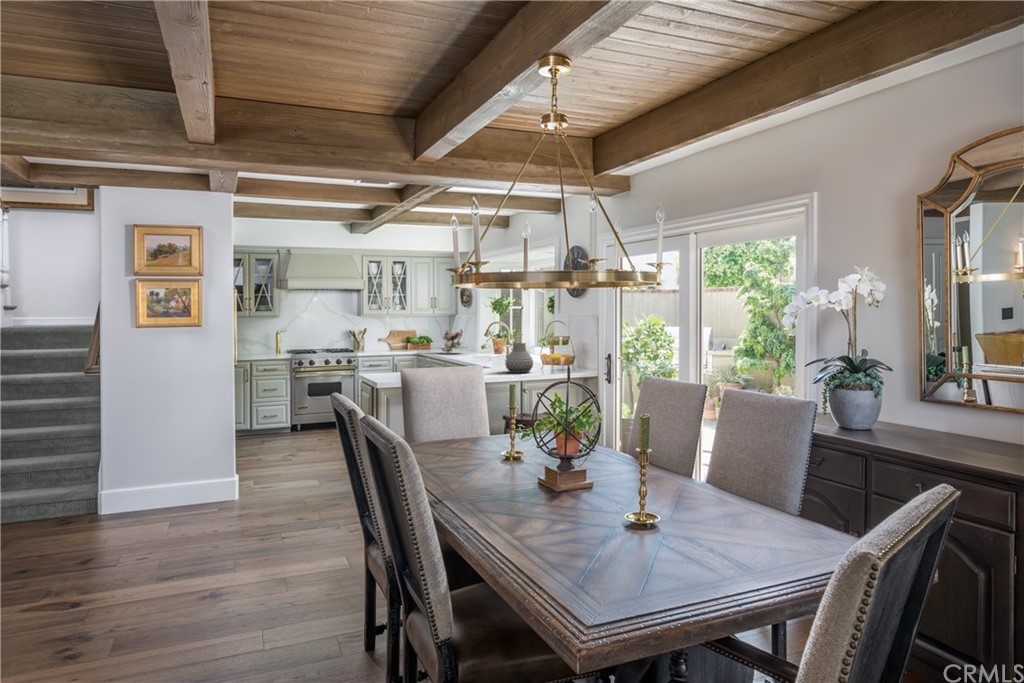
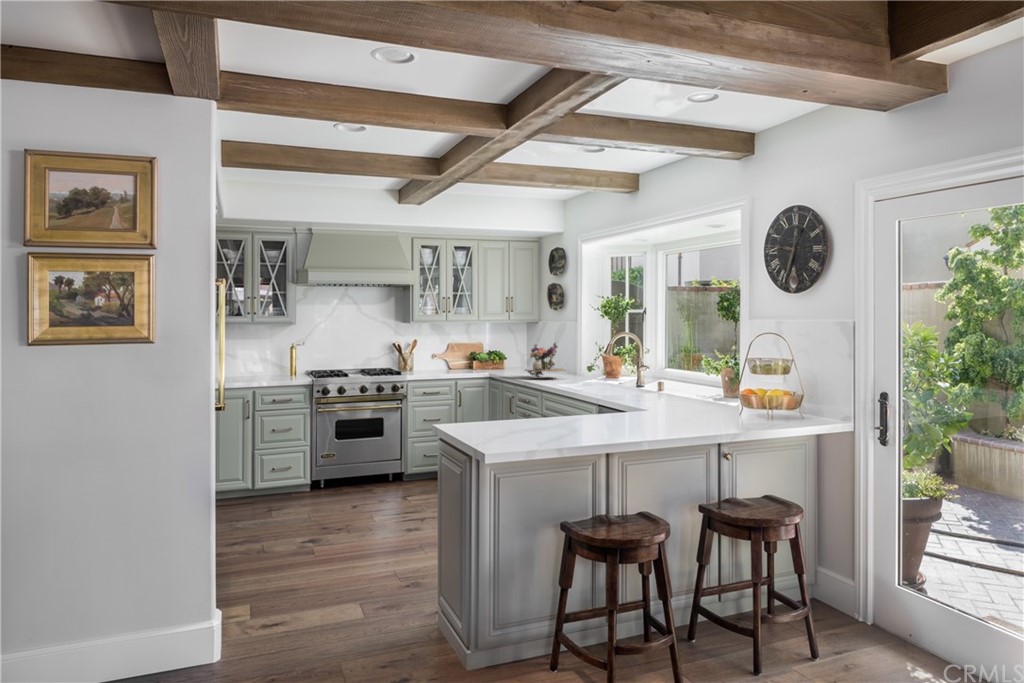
vase: present [505,343,533,373] -> none [677,372,729,425]

